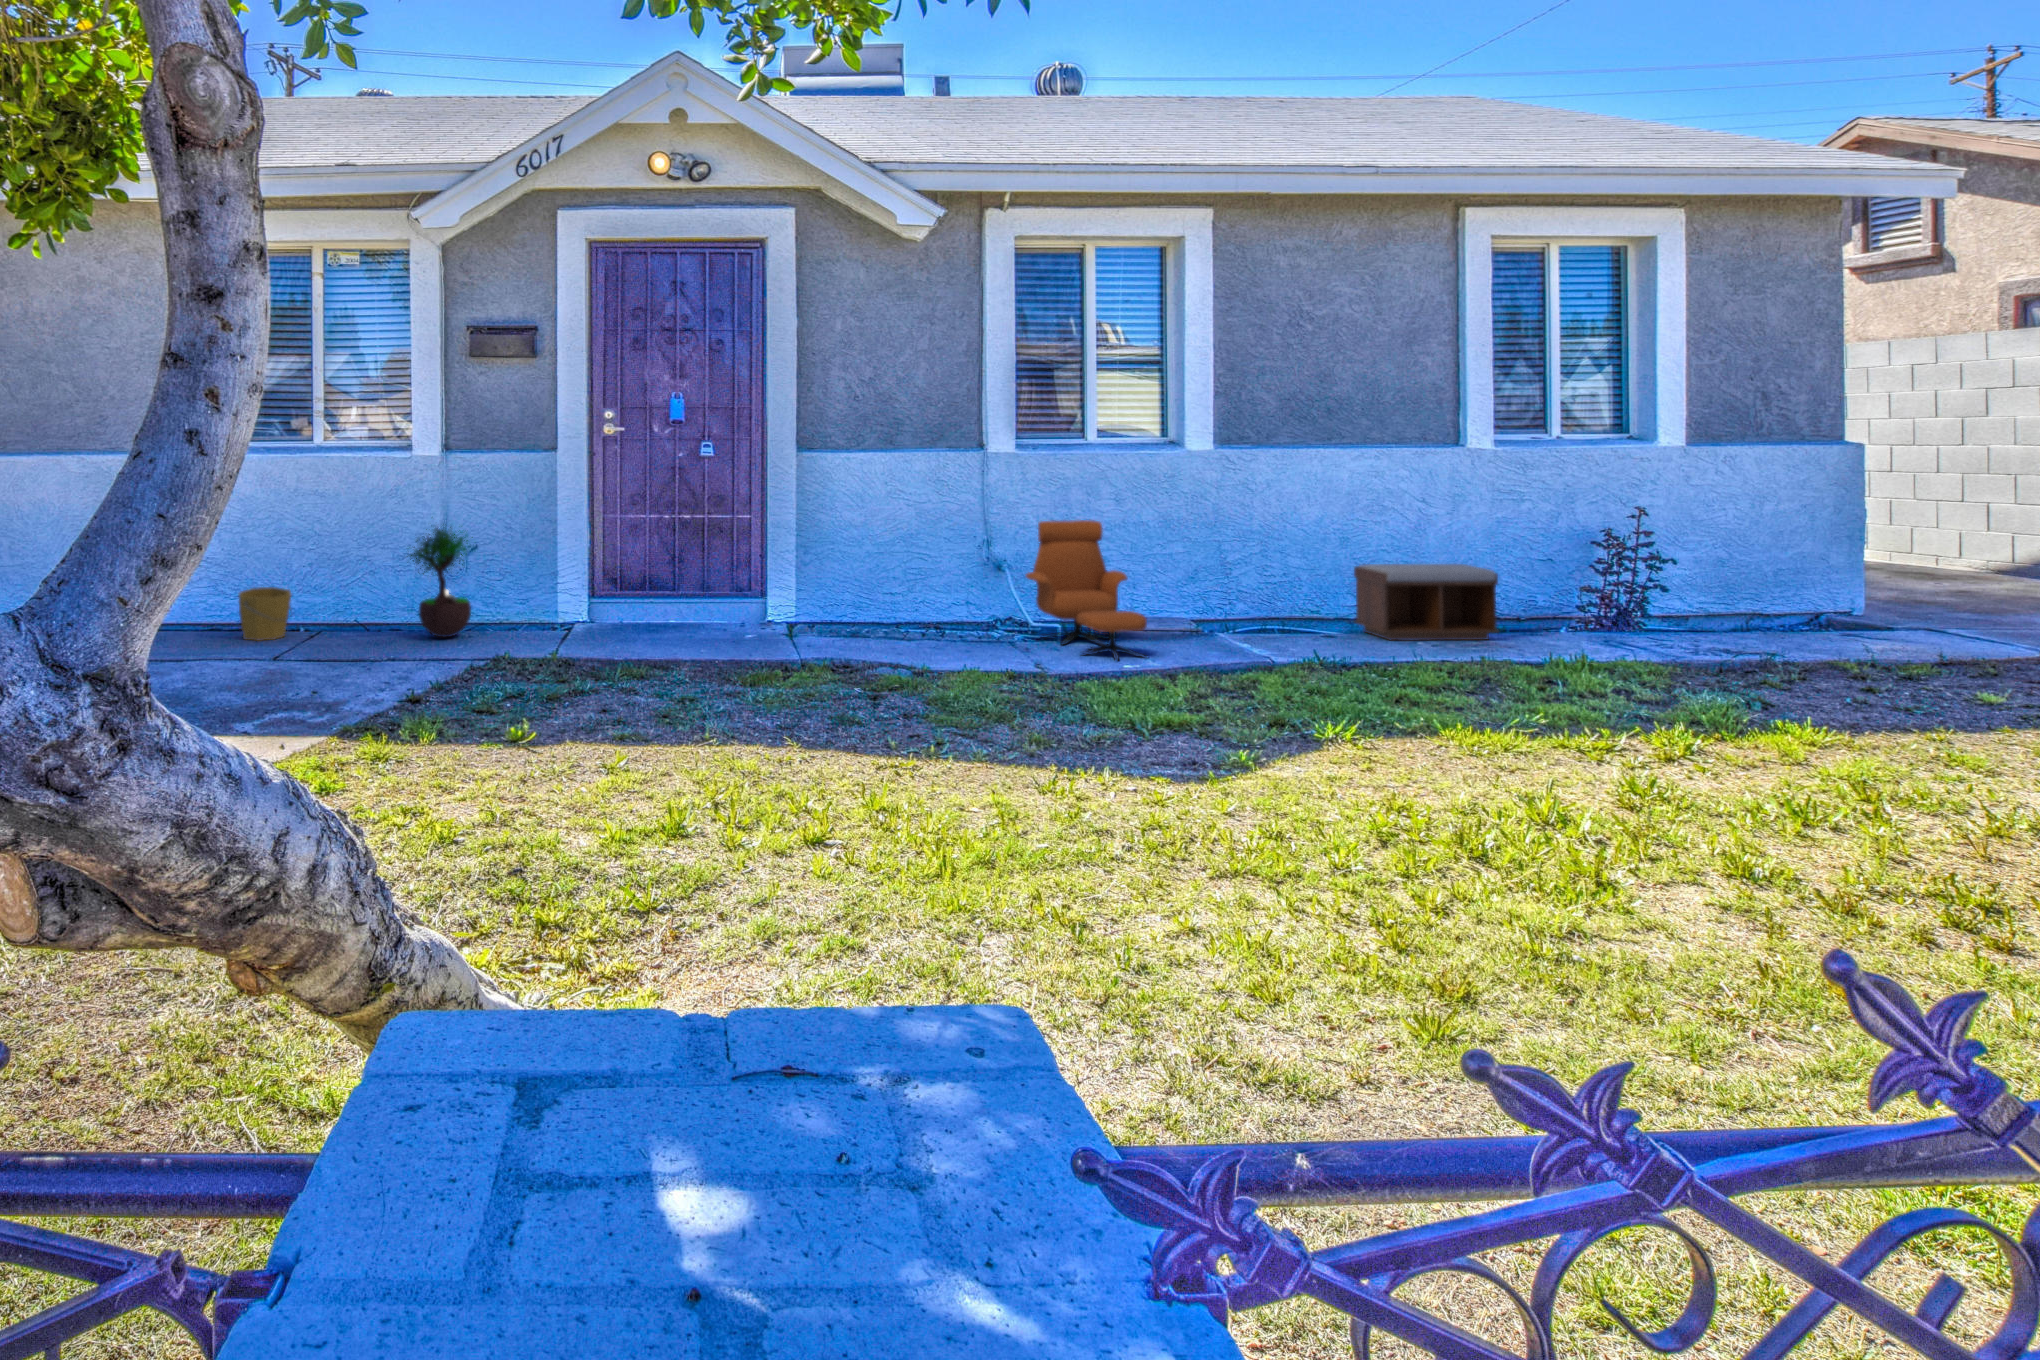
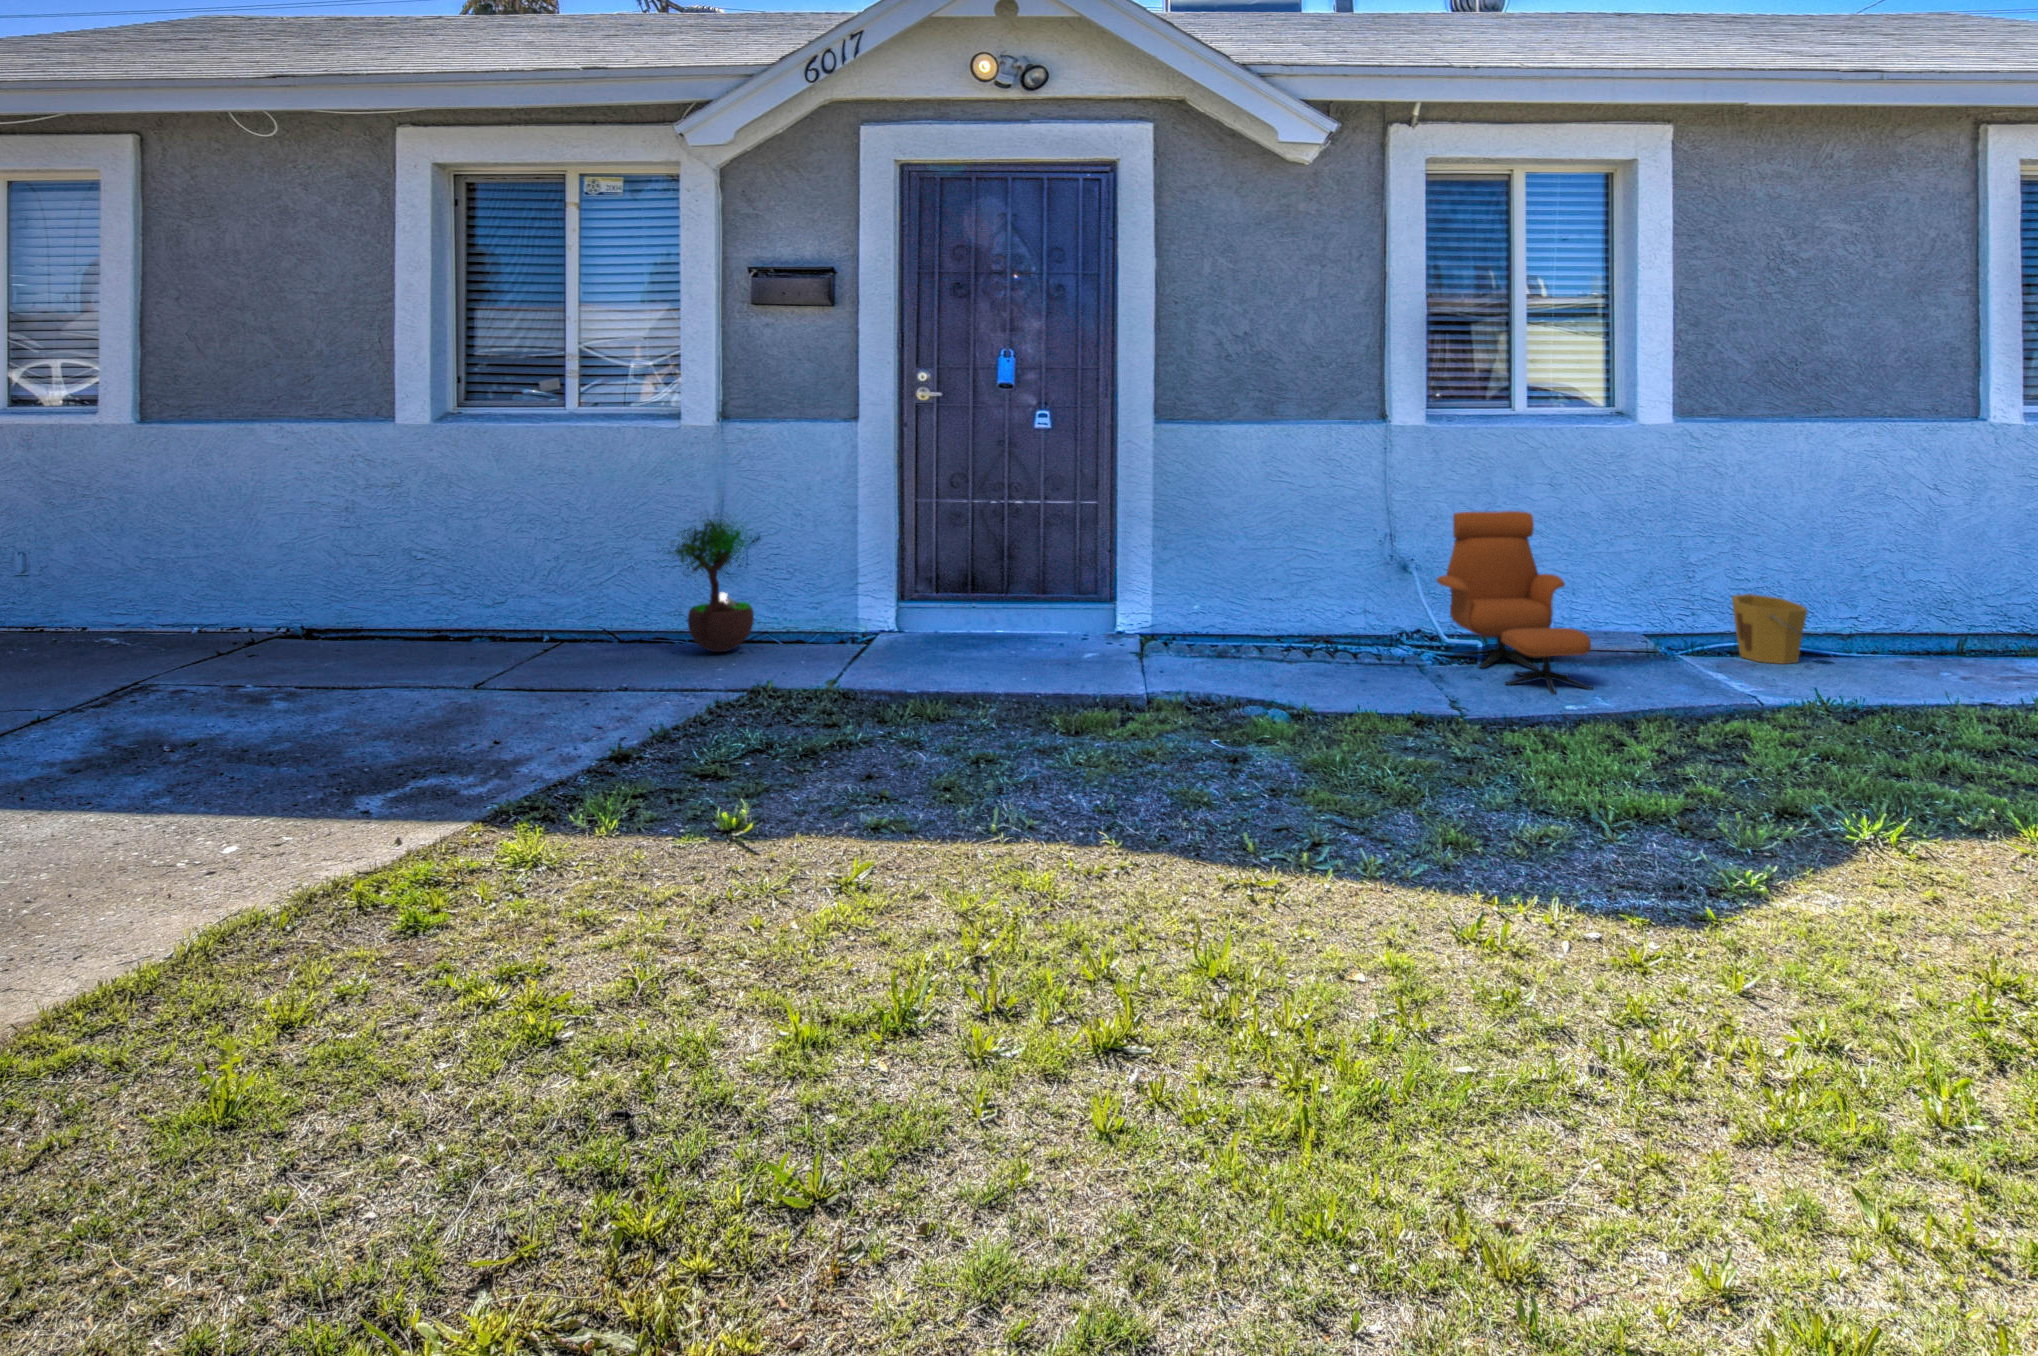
bench: present [1354,564,1498,640] -> none [1845,566,2031,663]
bucket: present [239,587,291,641] -> present [1732,594,1807,664]

